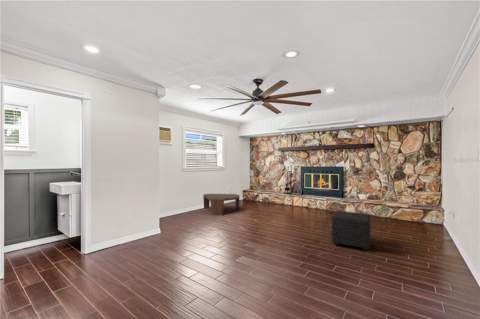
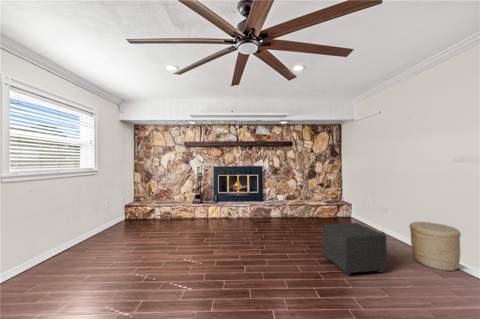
coffee table: present [203,194,239,215] -> none [57,215,142,269]
woven basket: none [416,222,464,267] -> present [410,222,461,271]

